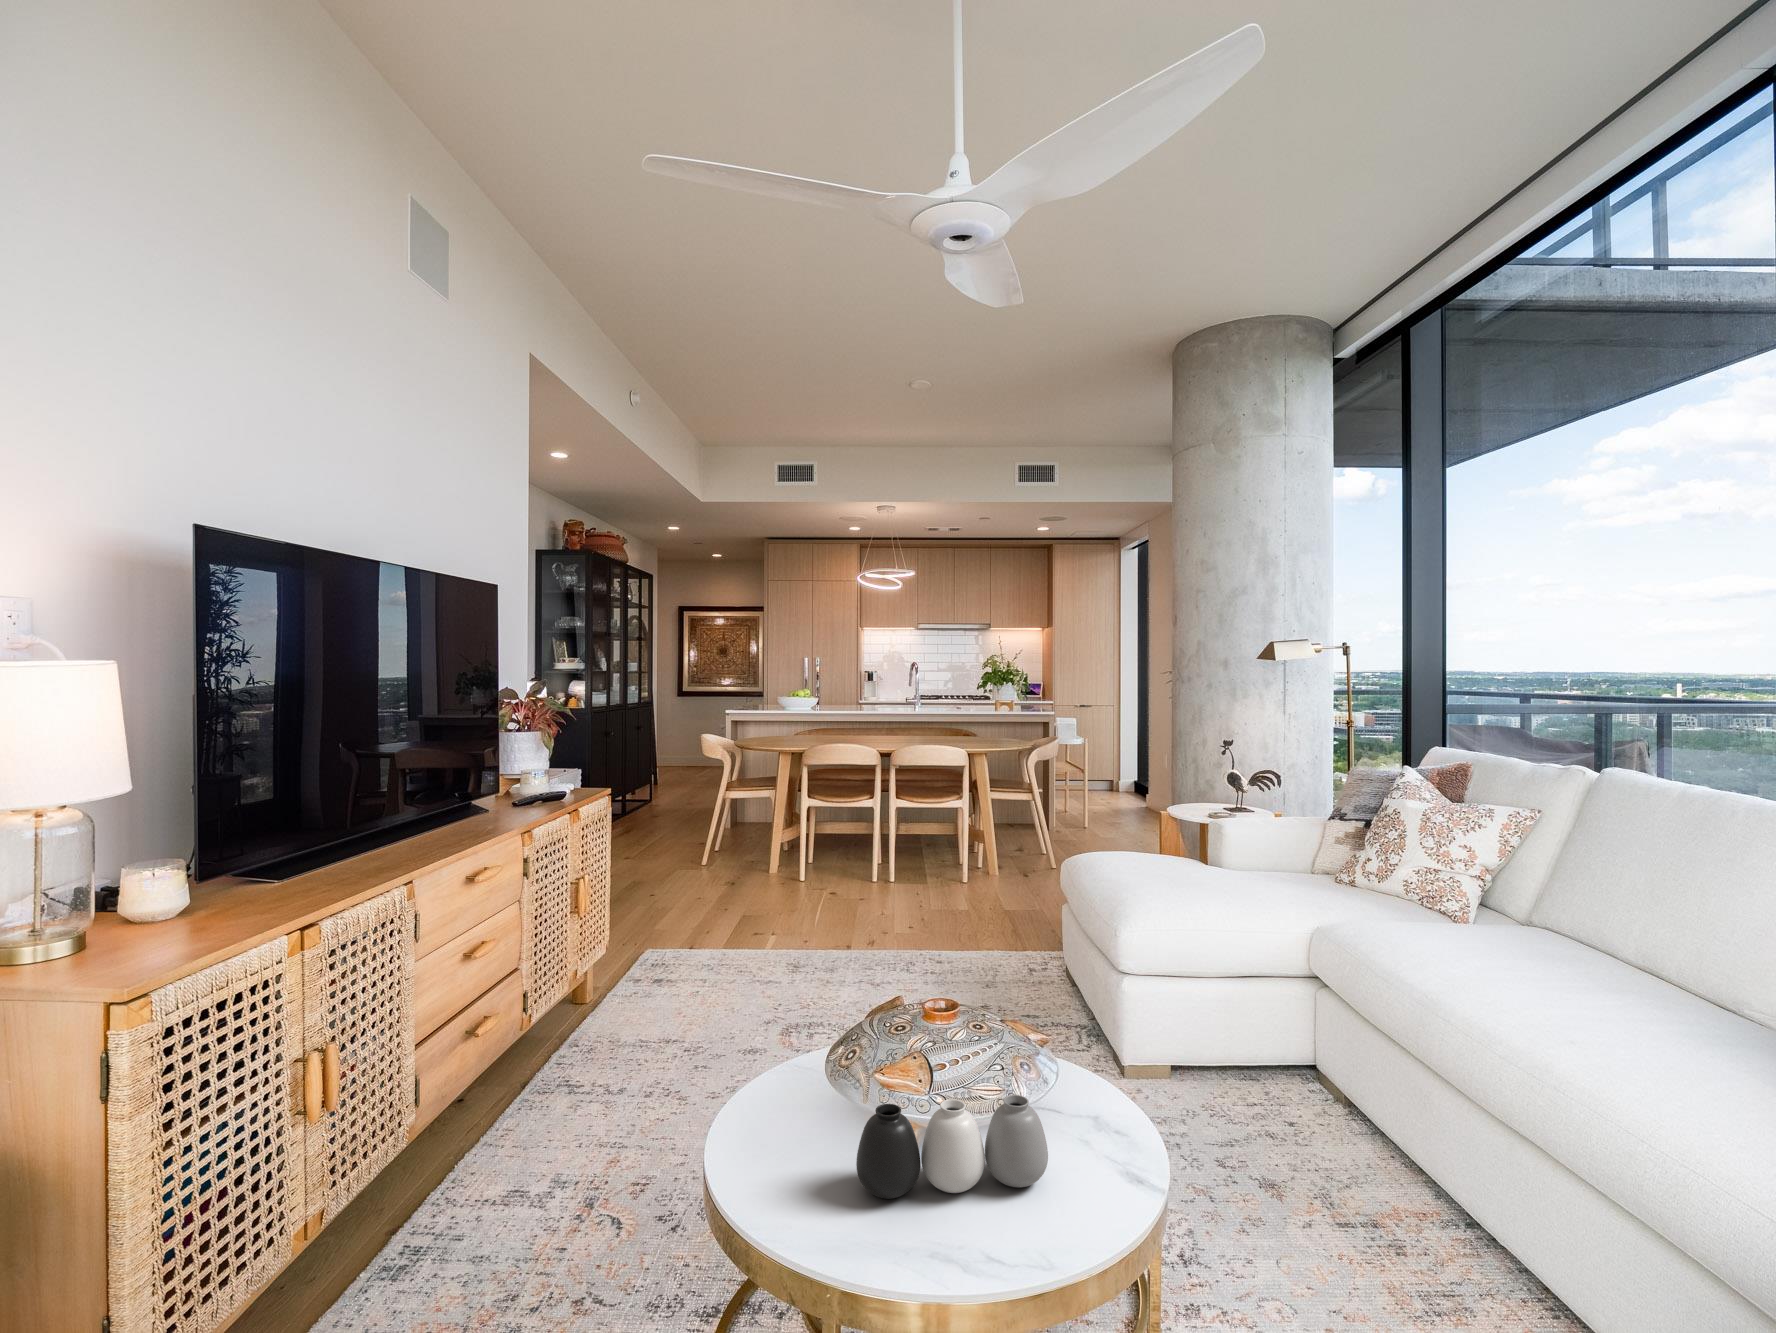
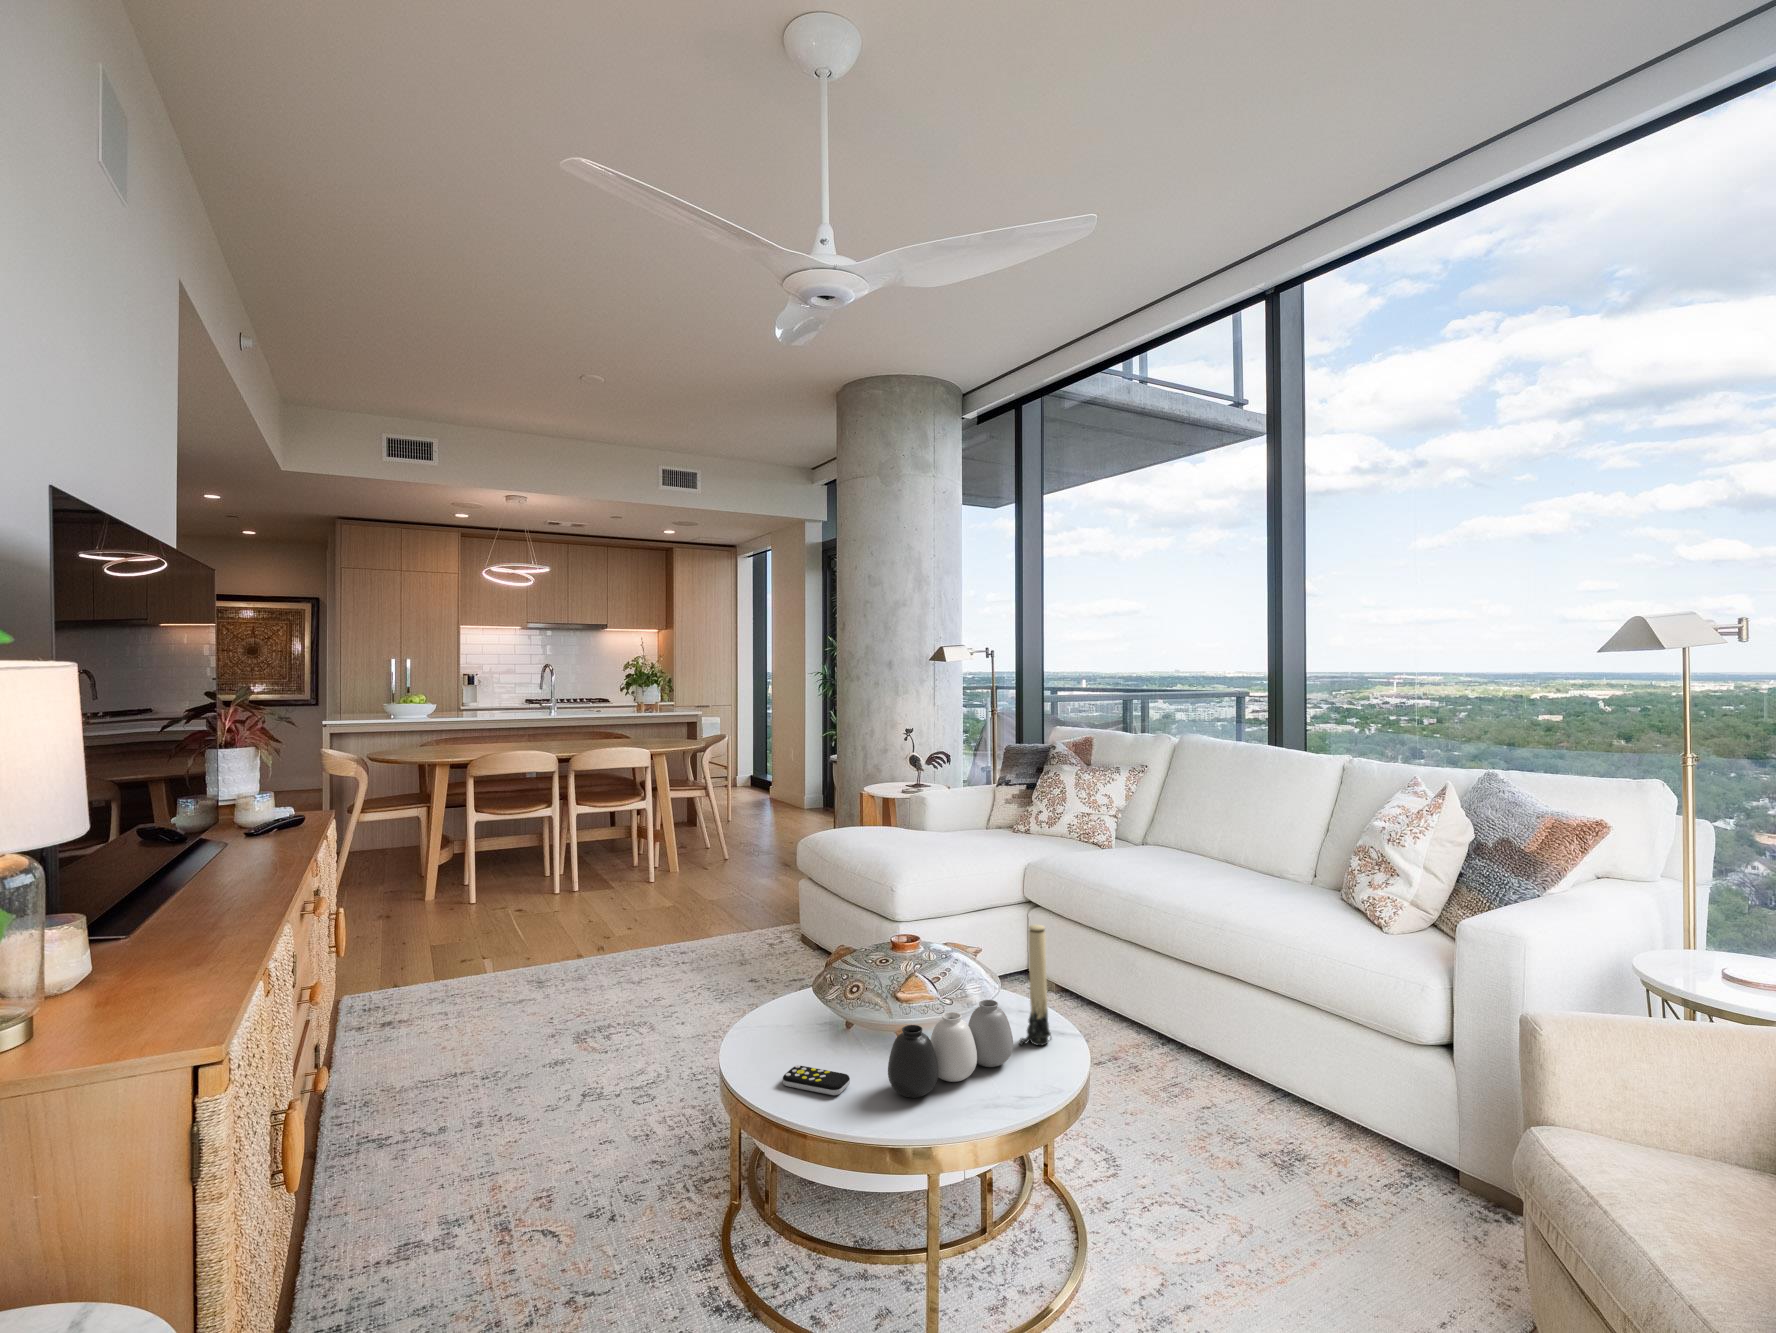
candle: none [1076,1008,1122,1176] -> present [1019,924,1051,1045]
remote control: none [765,1118,830,1166] -> present [783,1065,850,1095]

